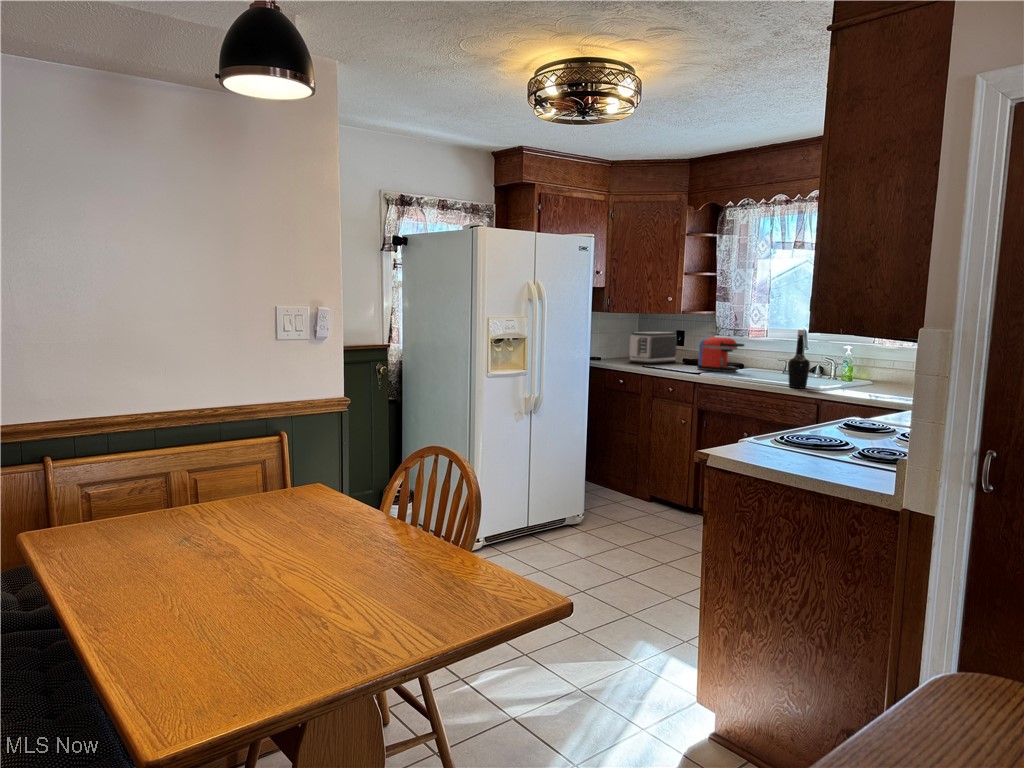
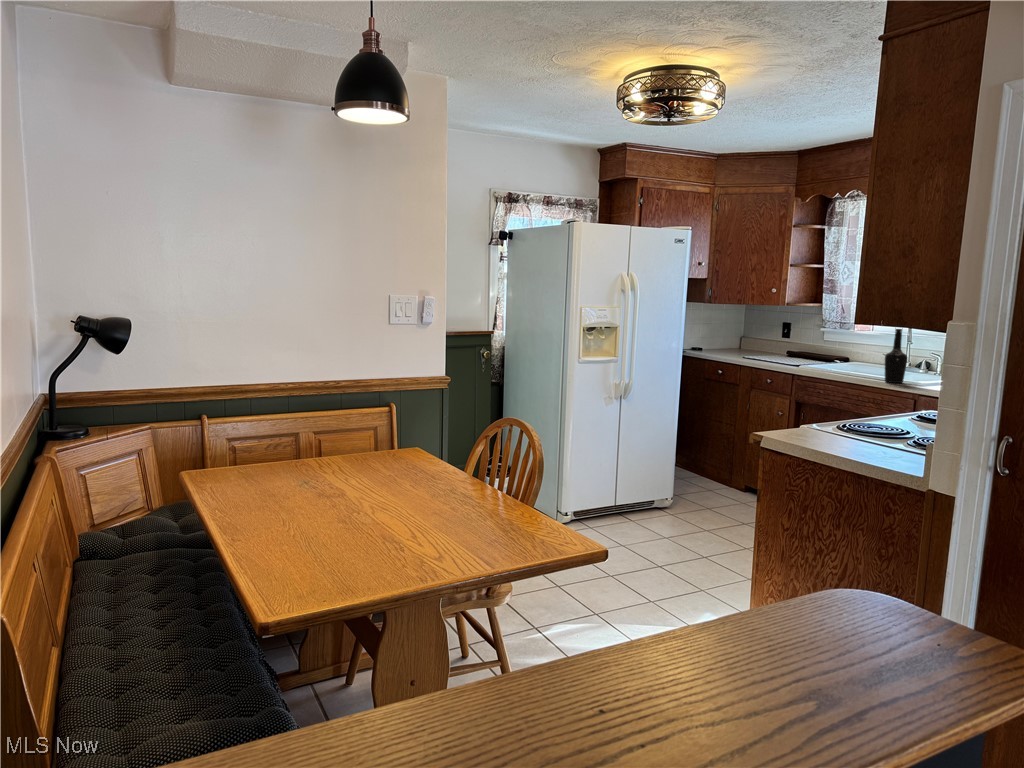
toaster: present [629,332,677,363] -> none [730,324,782,356]
coffee maker: present [697,337,744,372] -> none [798,330,848,366]

